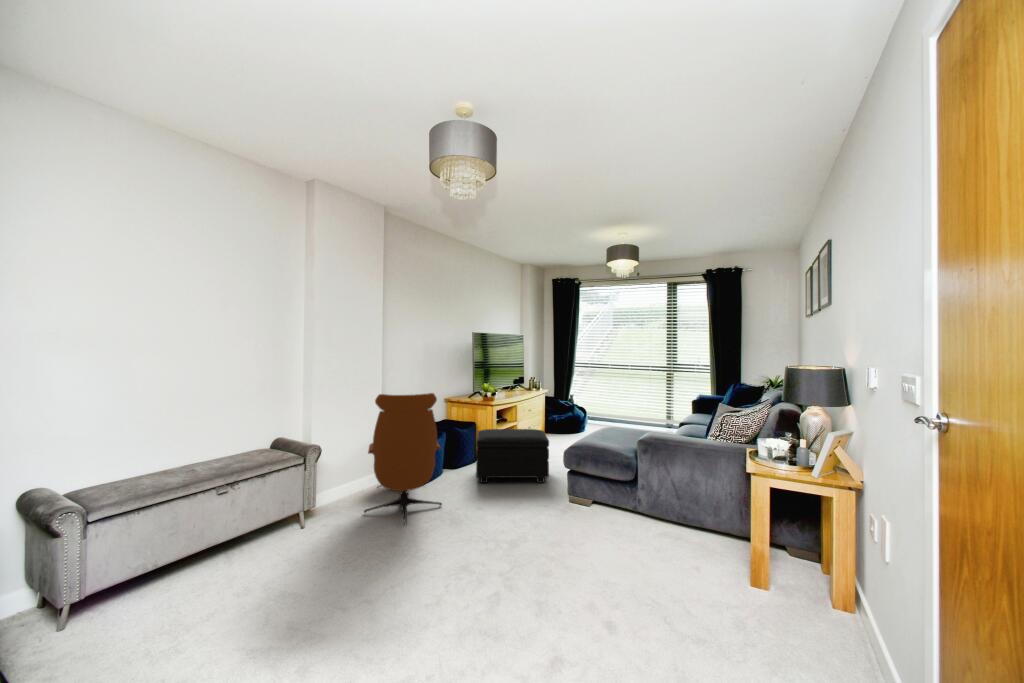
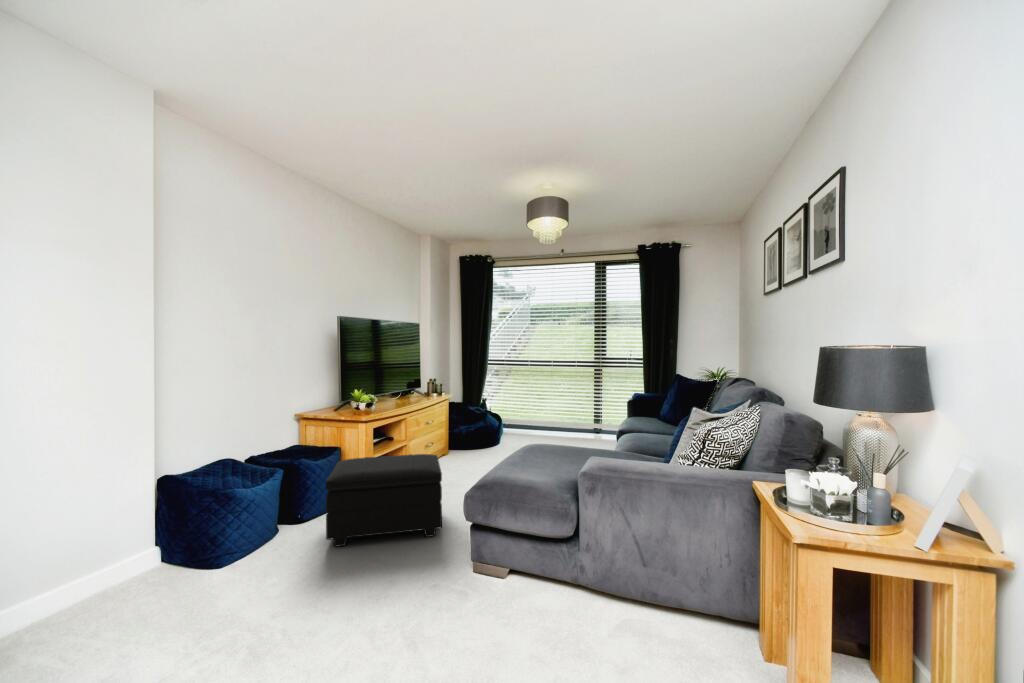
lounge chair: present [364,393,442,524] -> none [65,413,246,672]

